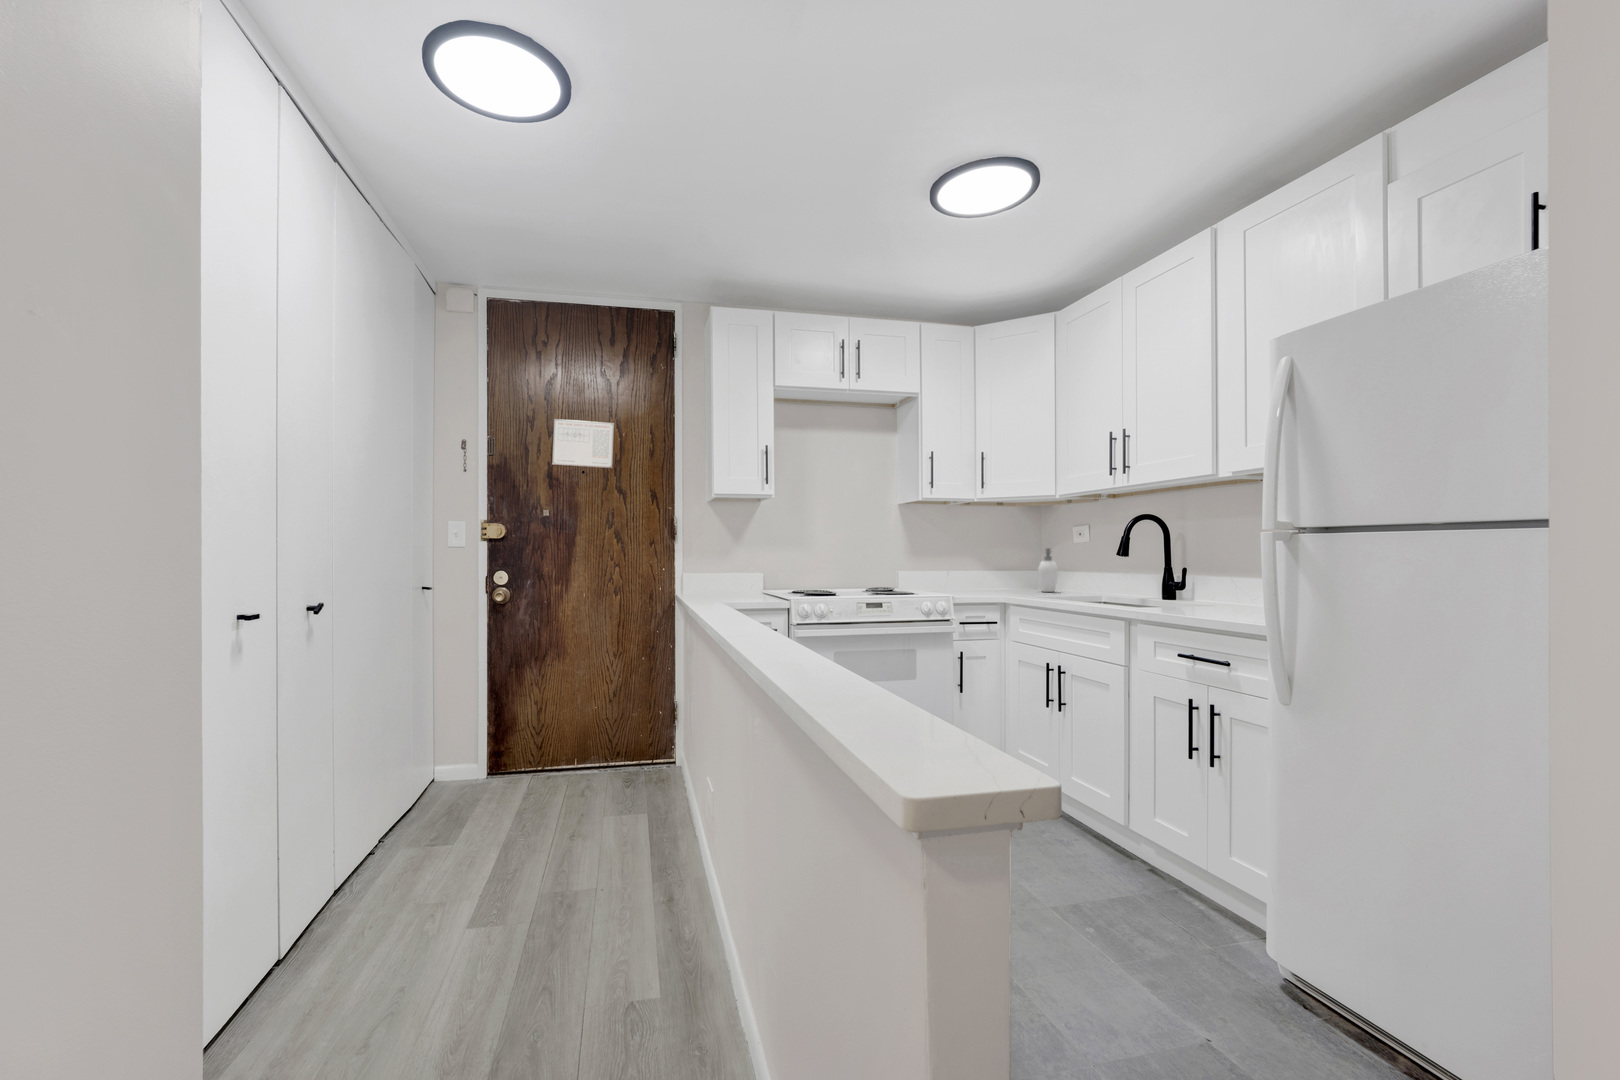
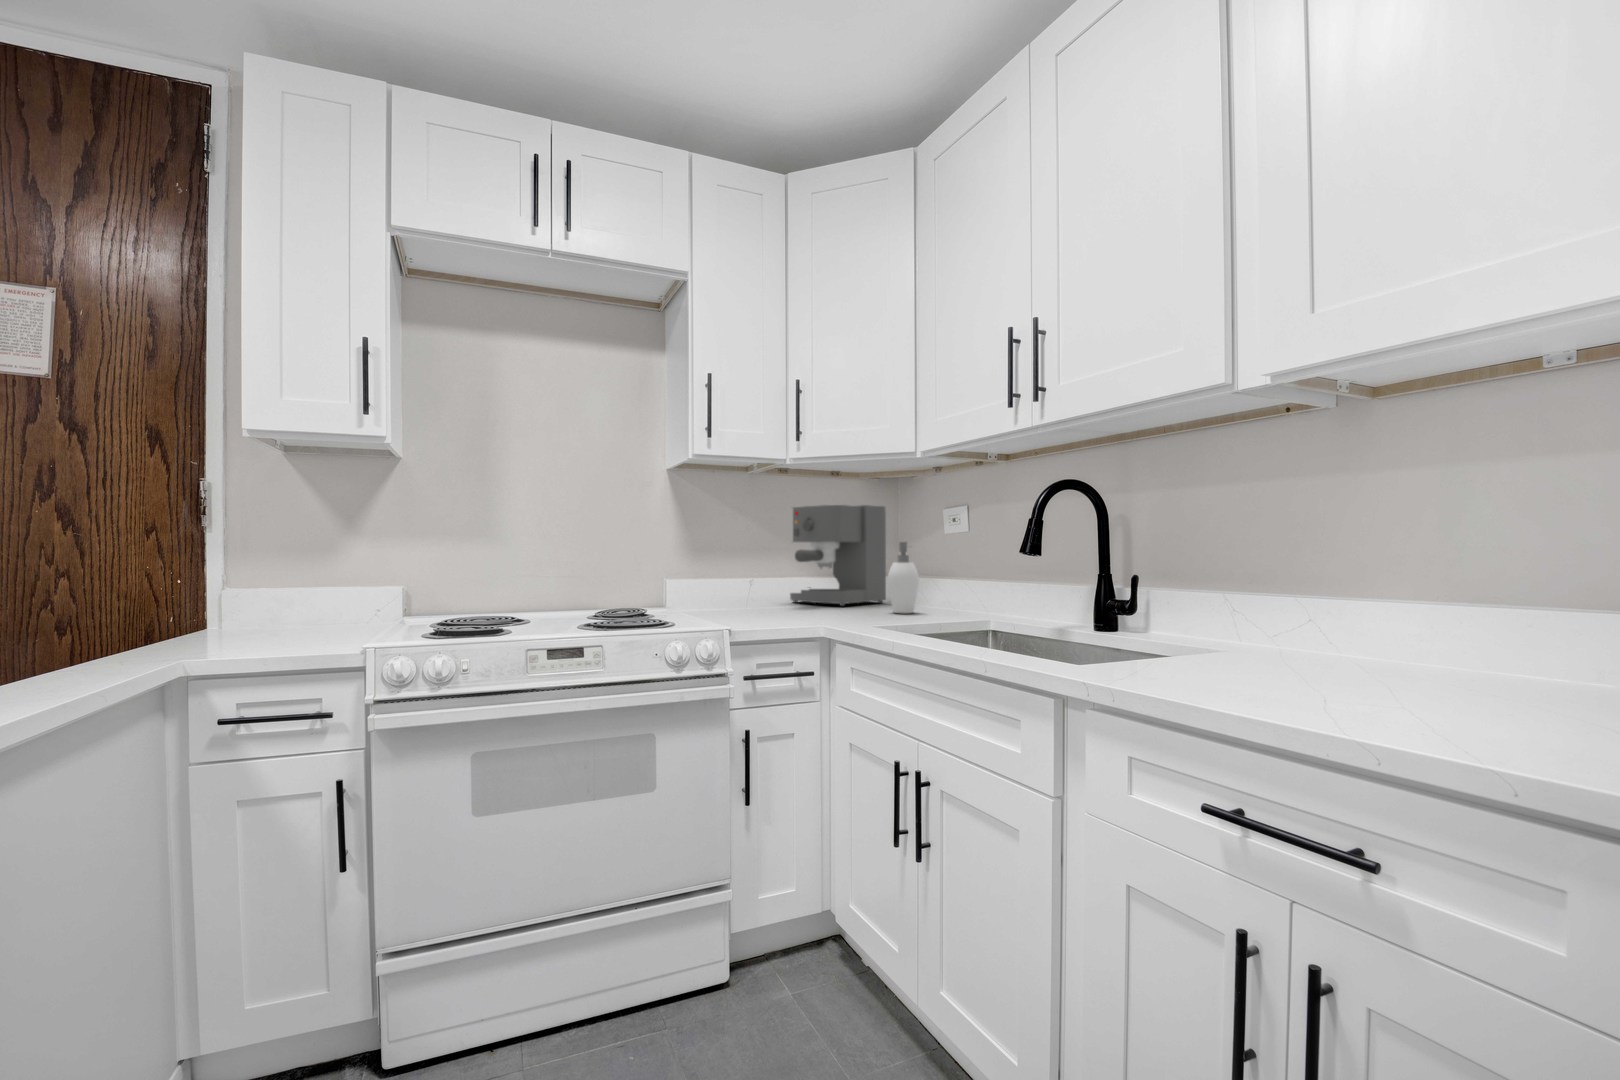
coffee maker: none [972,525,1035,588] -> present [790,505,886,606]

